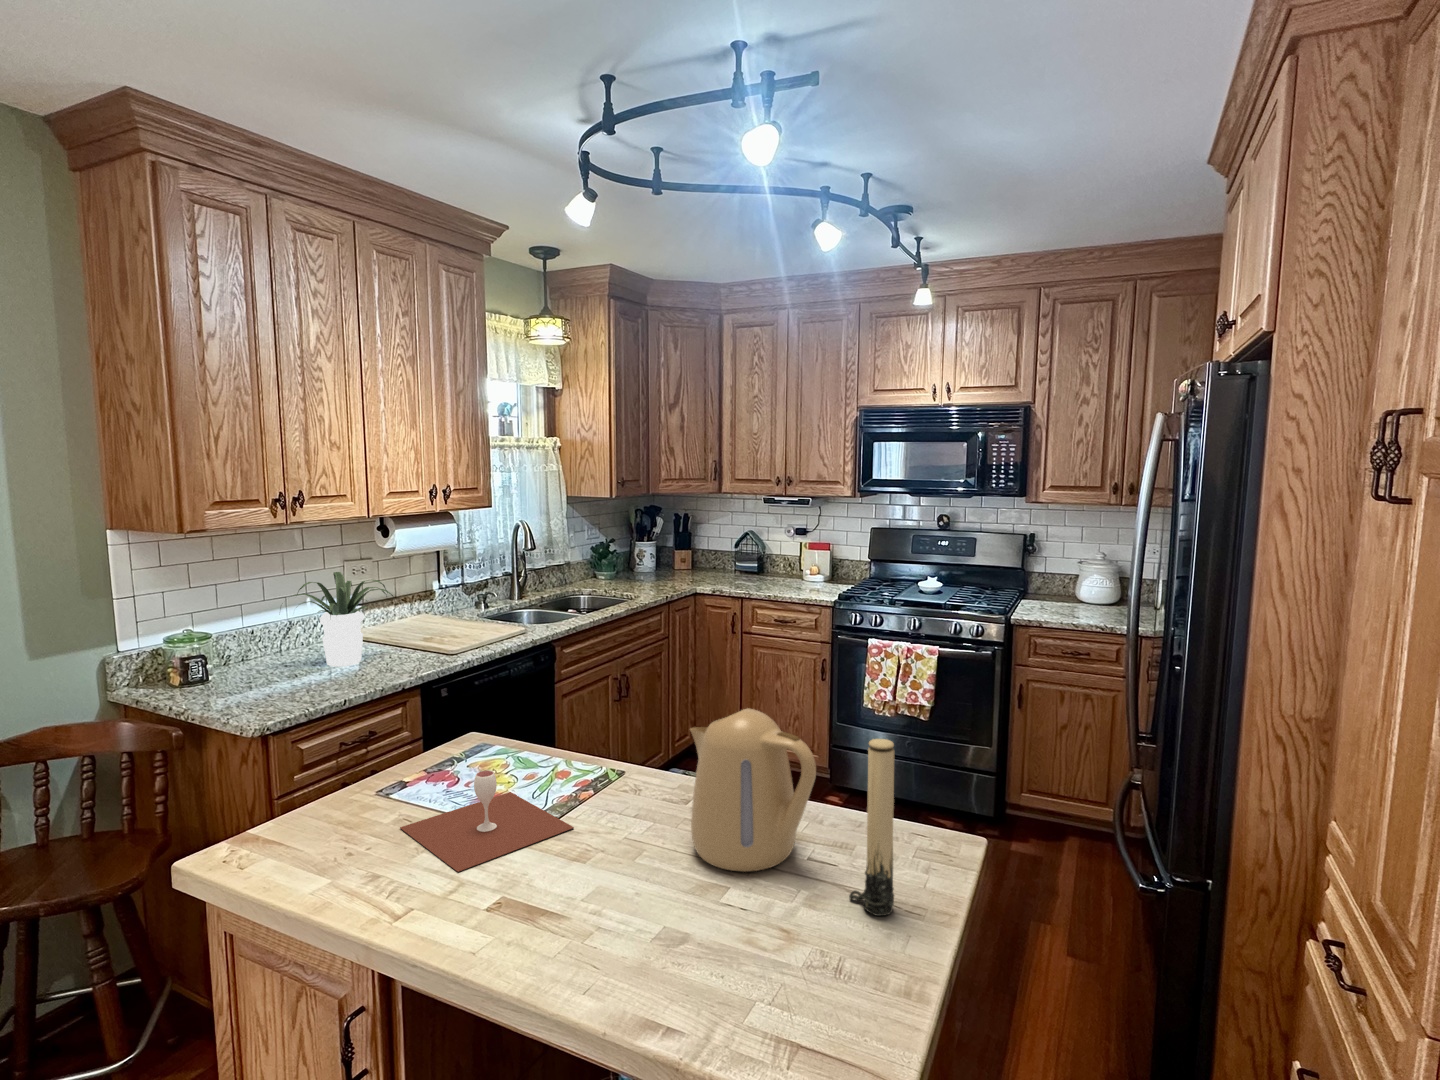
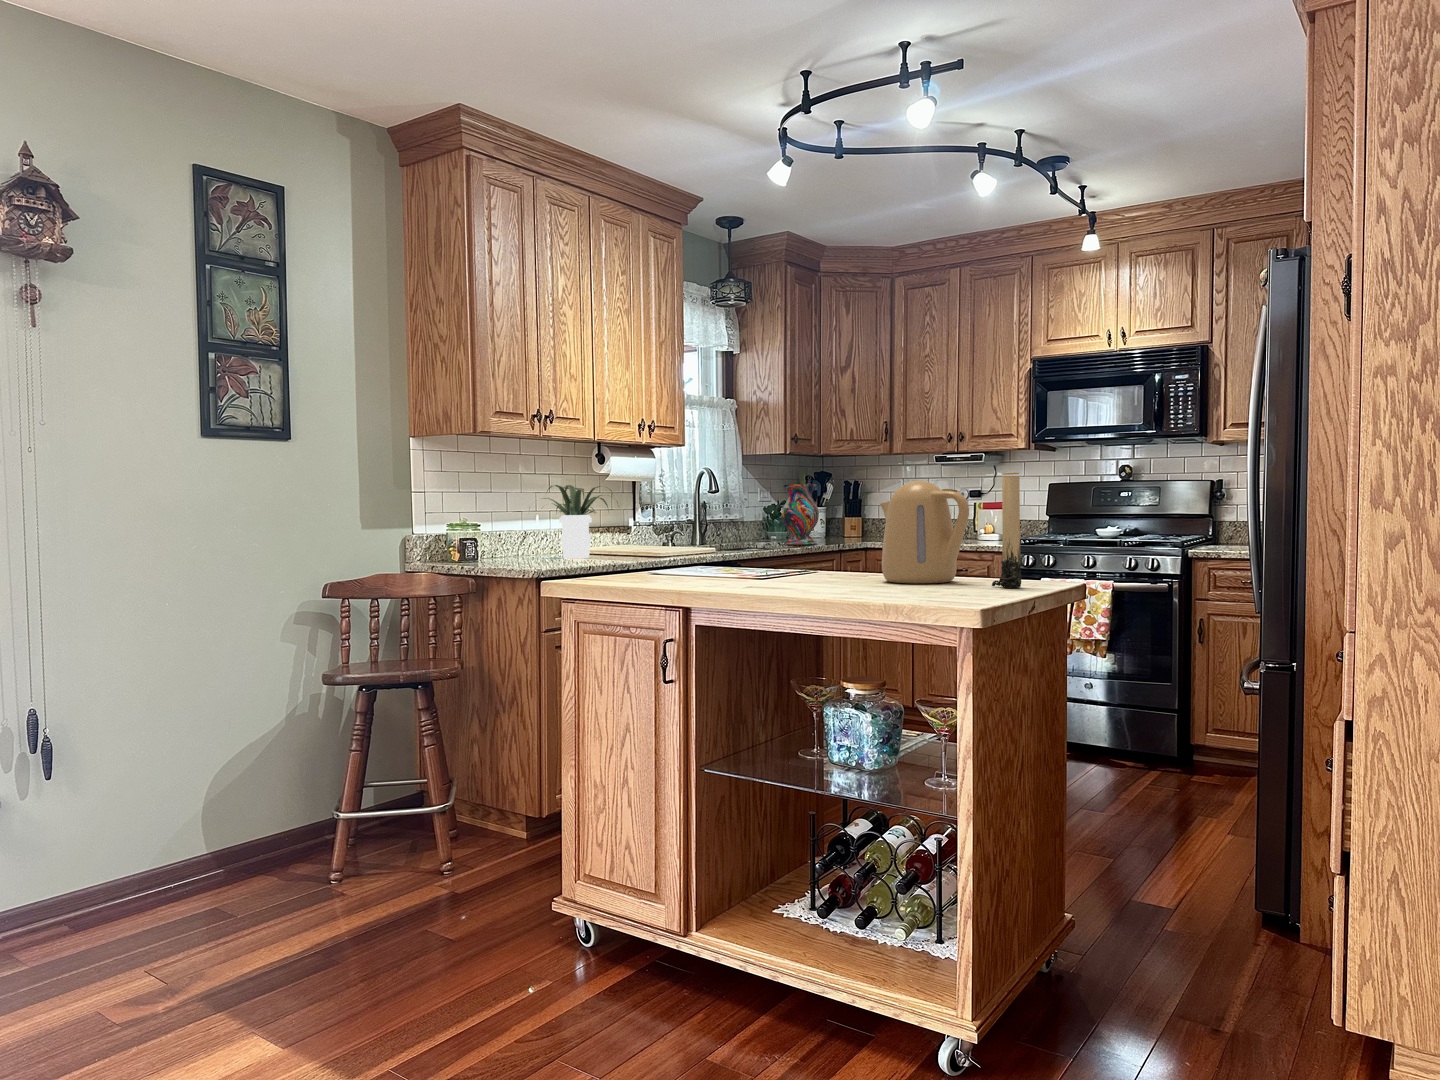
vase: none [605,533,644,598] -> present [782,484,819,545]
wine glass: present [400,771,574,872] -> none [677,540,797,584]

